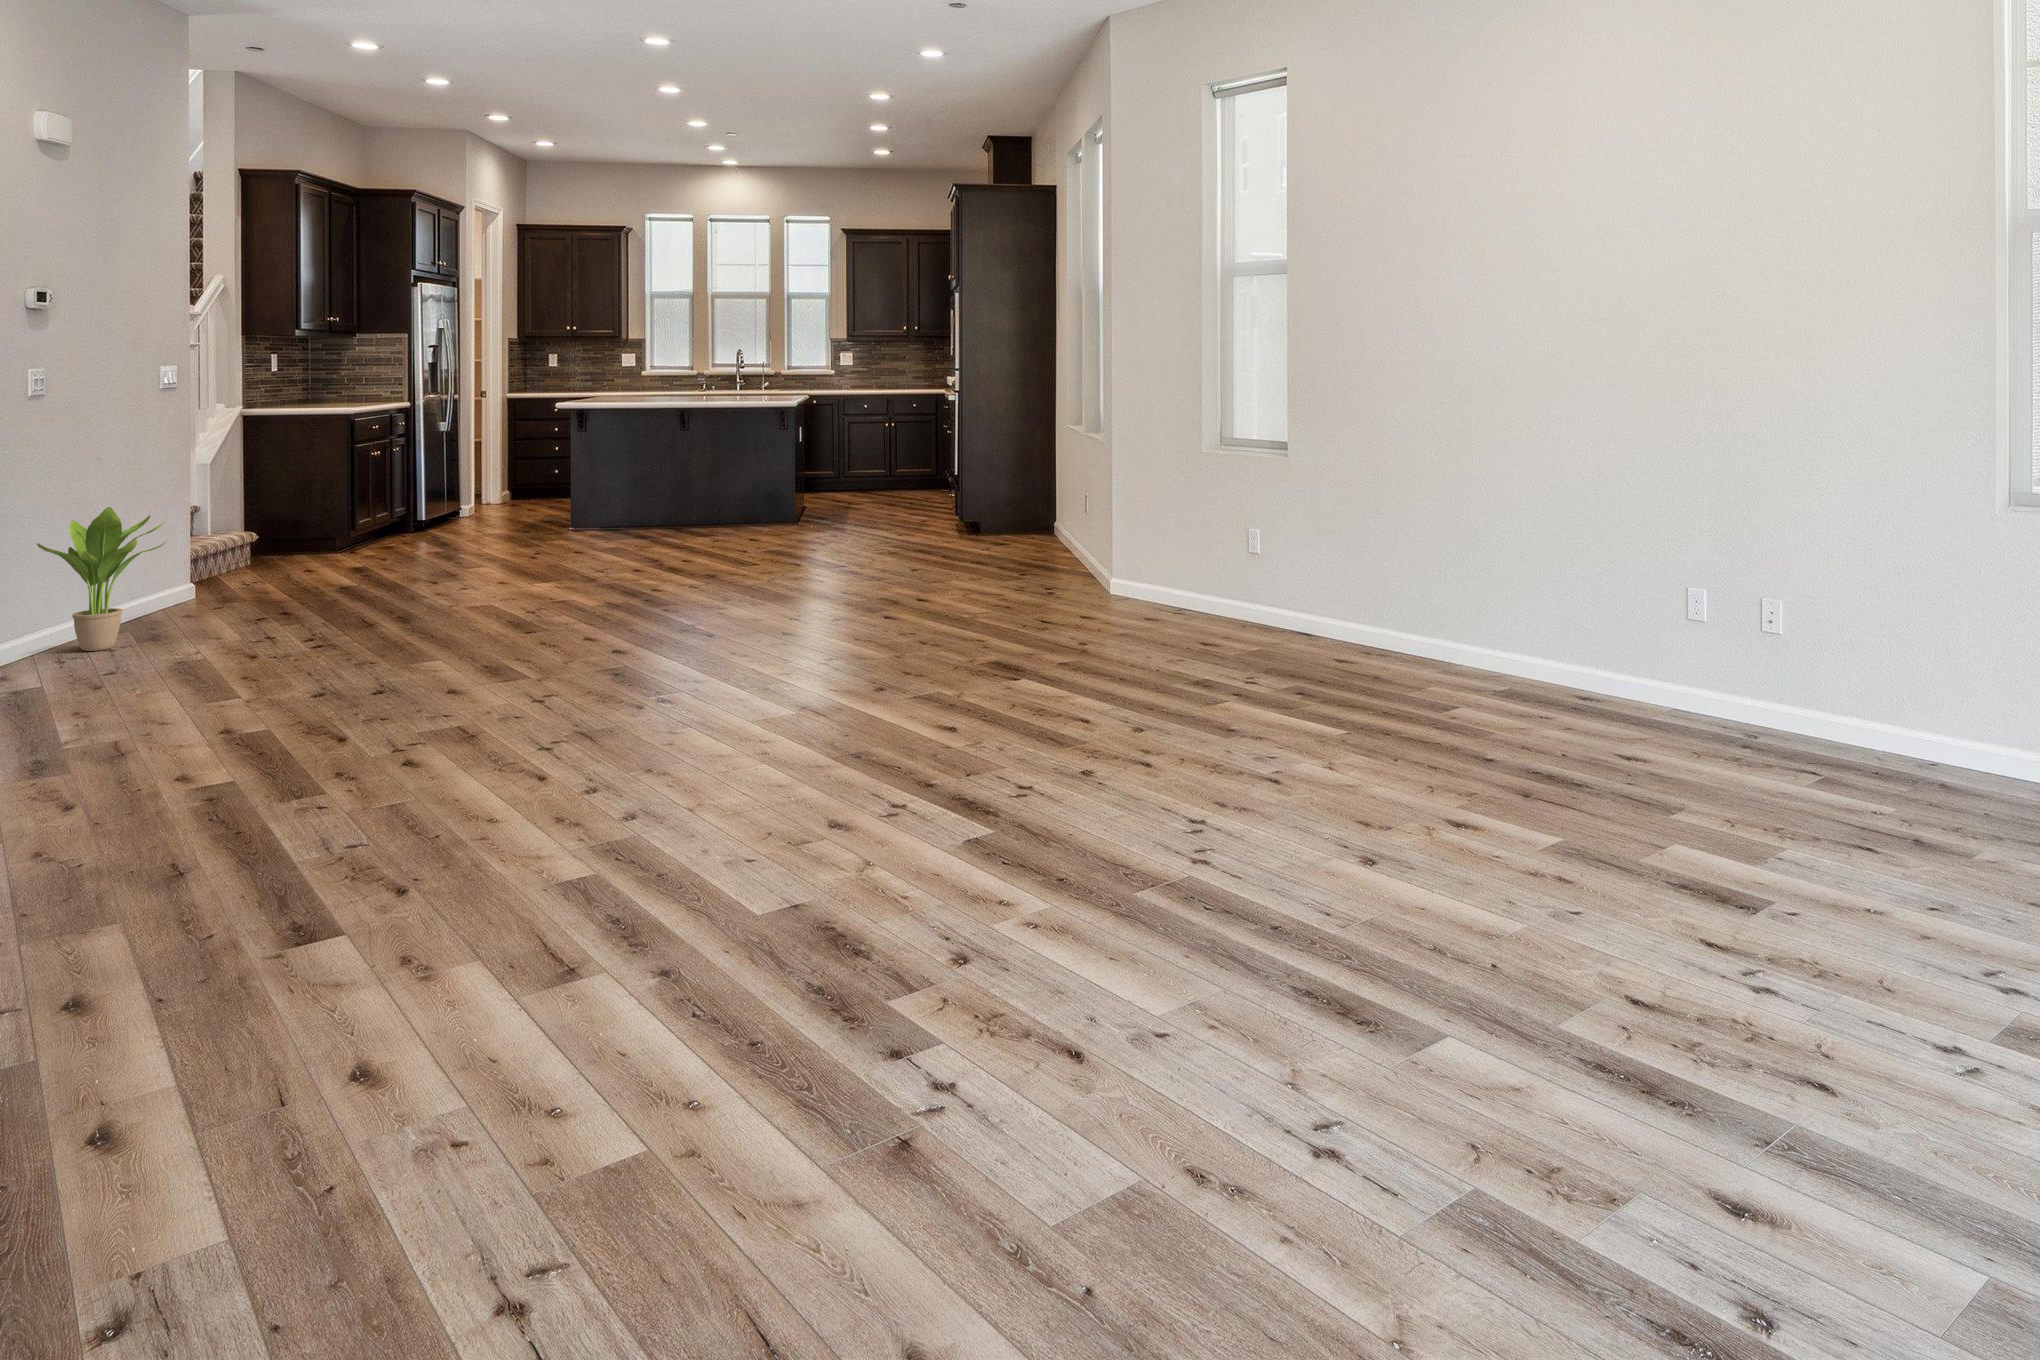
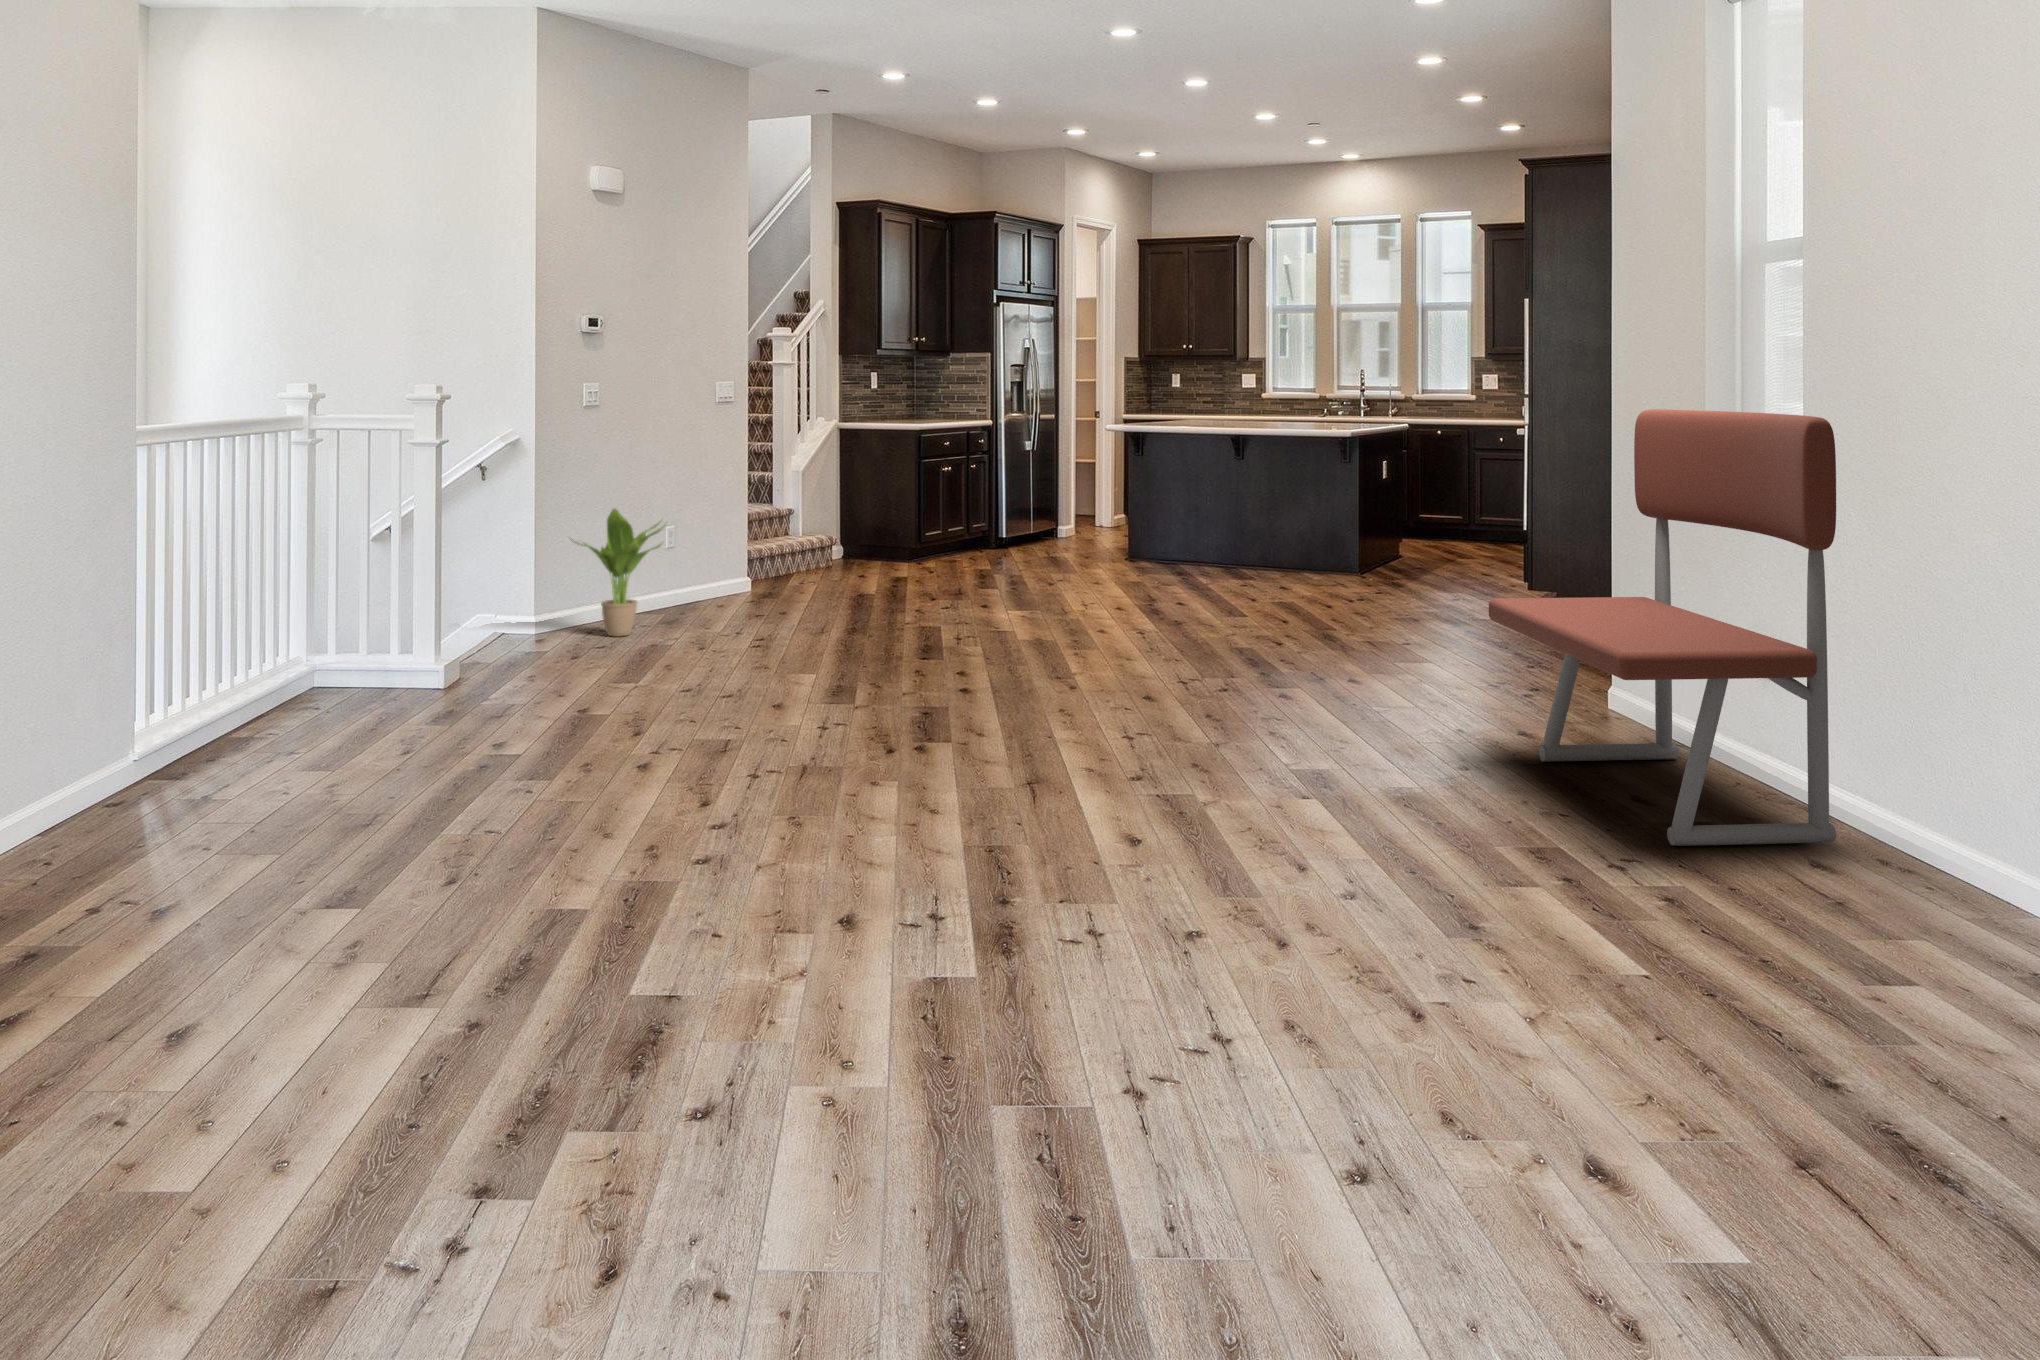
bench: none [1083,378,1337,664] -> present [1489,409,1836,846]

